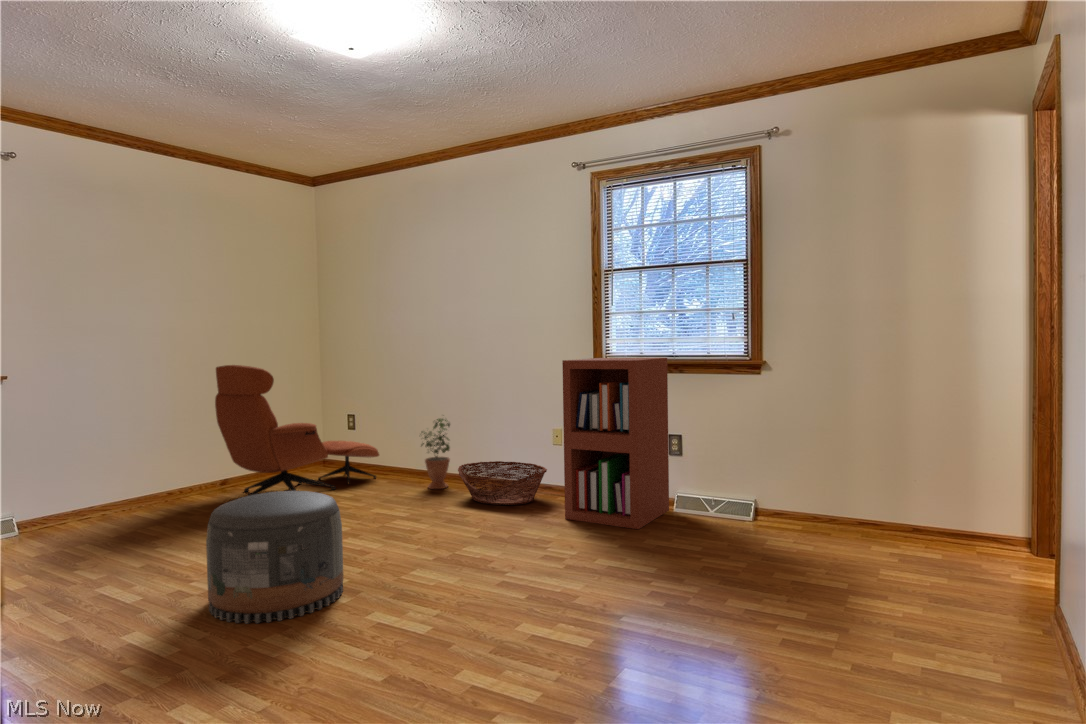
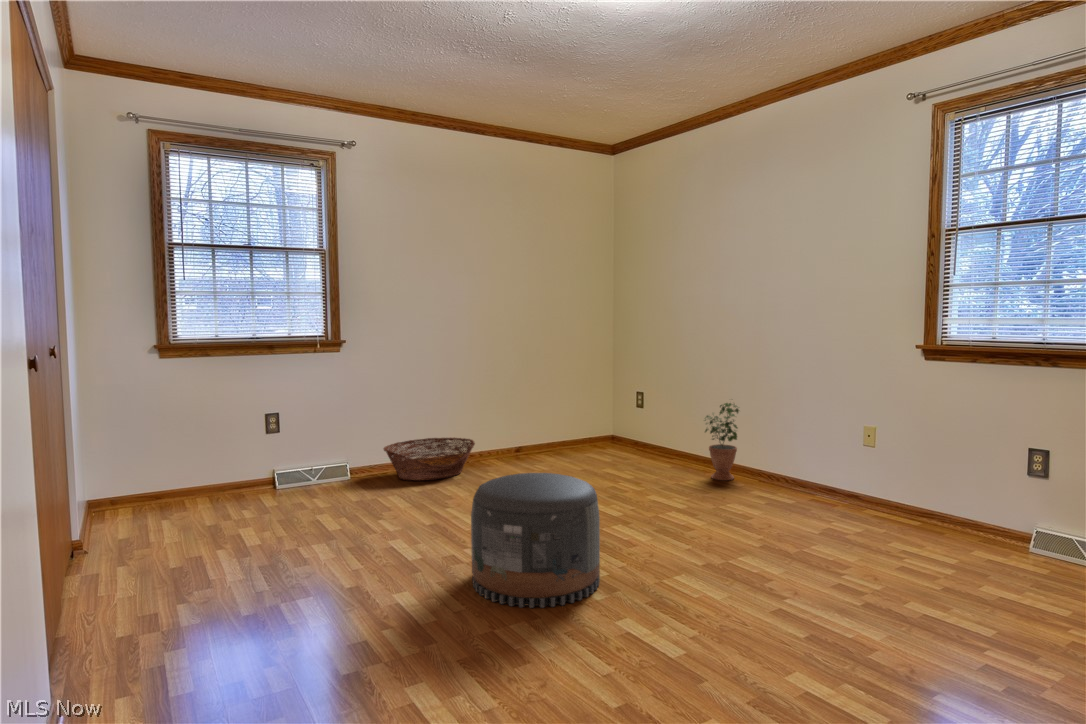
bookshelf: present [562,358,669,529] -> none [872,342,1035,569]
lounge chair: present [215,365,379,496] -> none [508,338,663,478]
basket: present [458,461,547,505] -> present [384,438,475,481]

